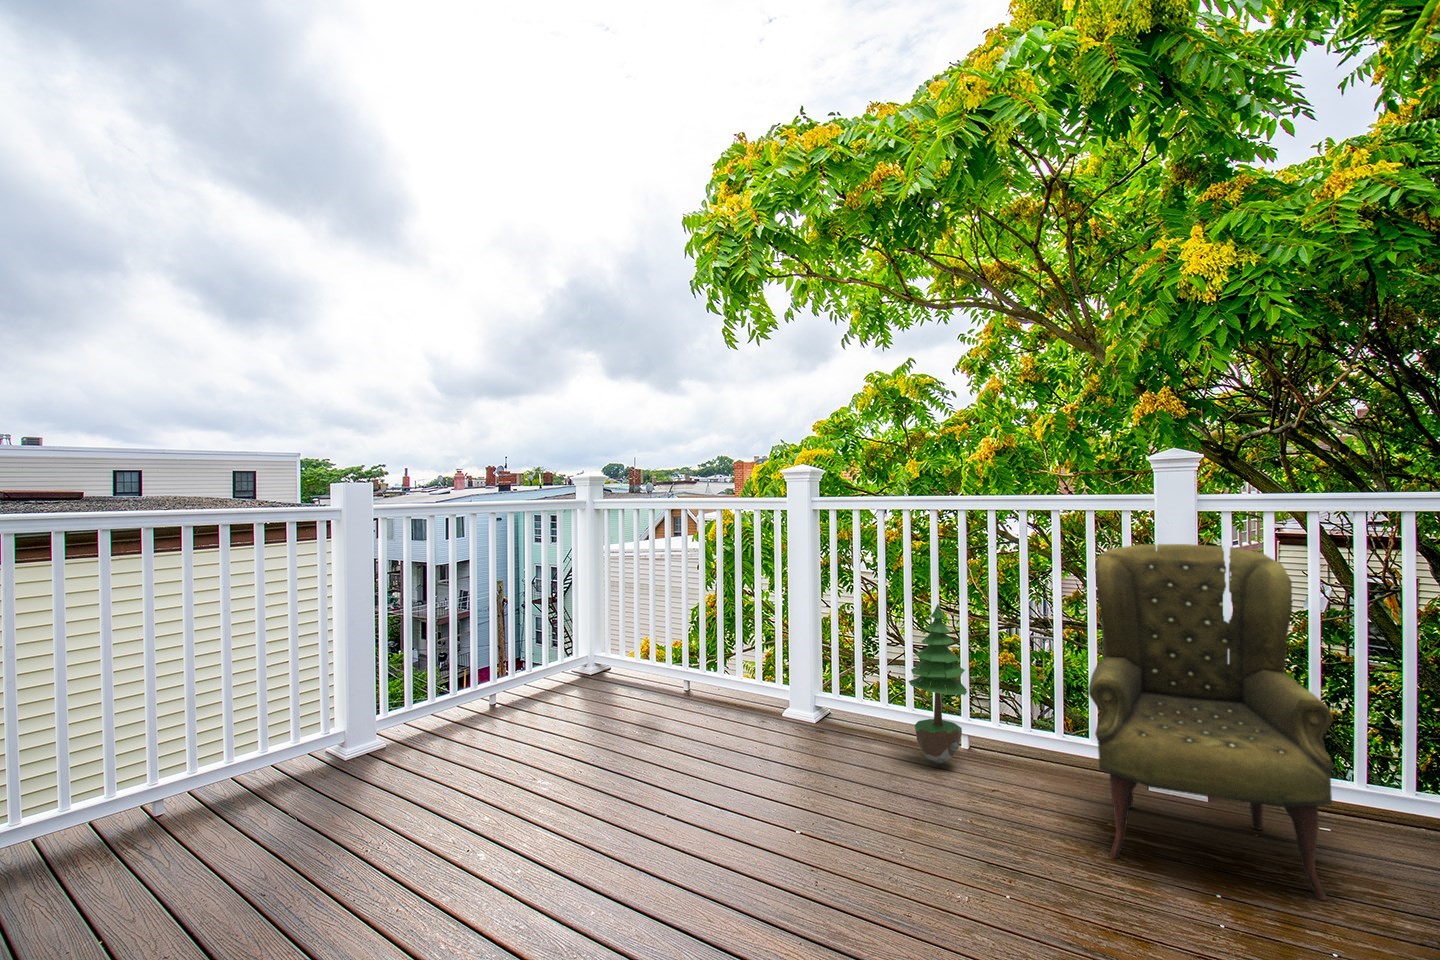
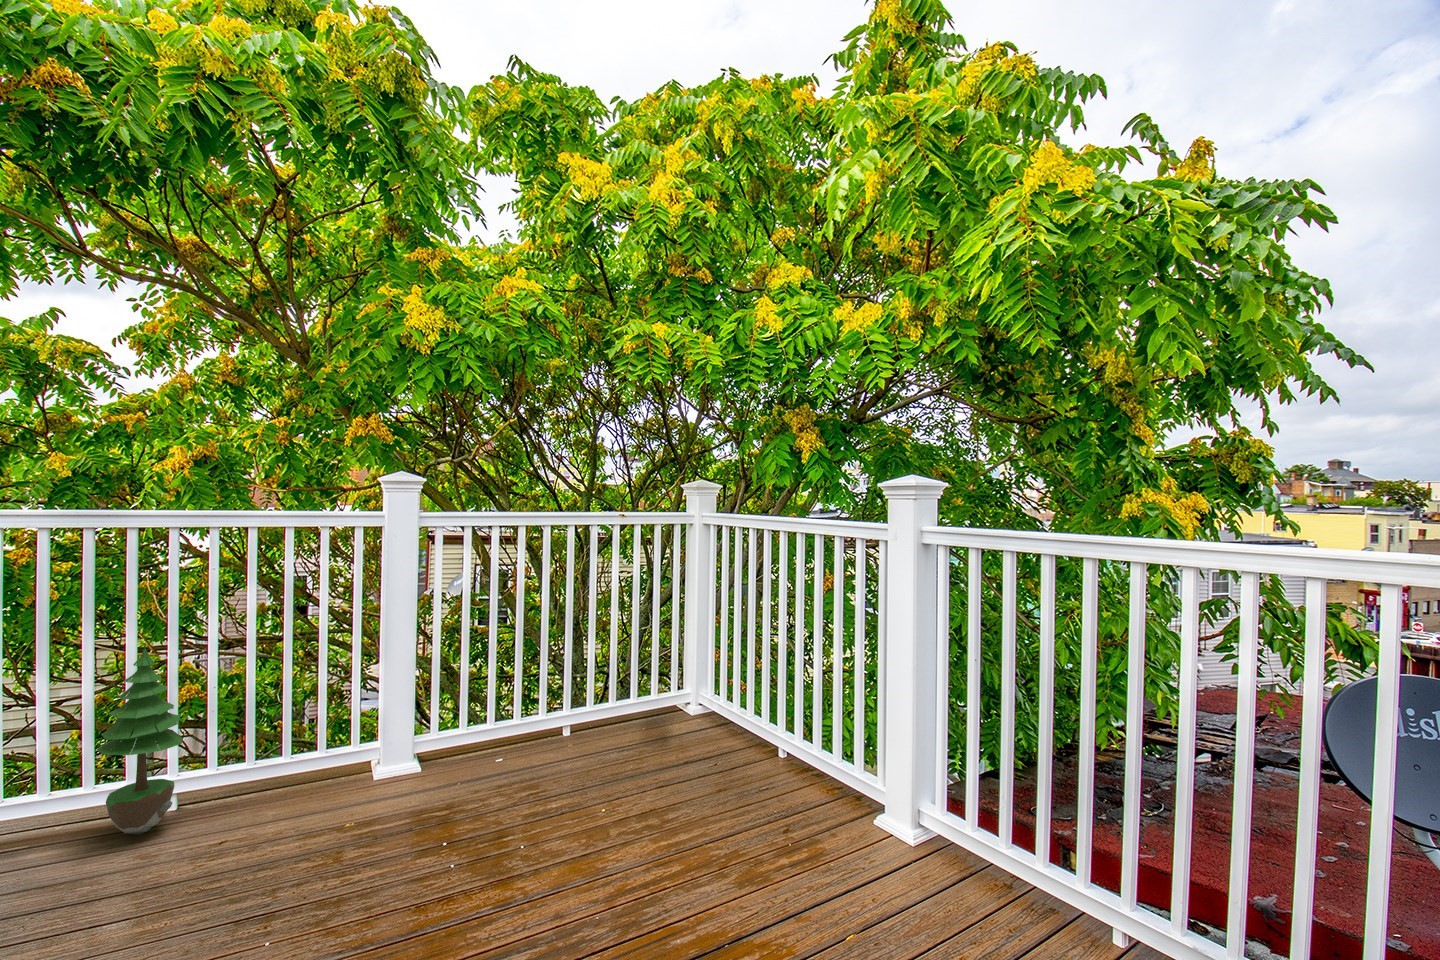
armchair: present [1089,544,1333,900] -> none [332,559,511,851]

